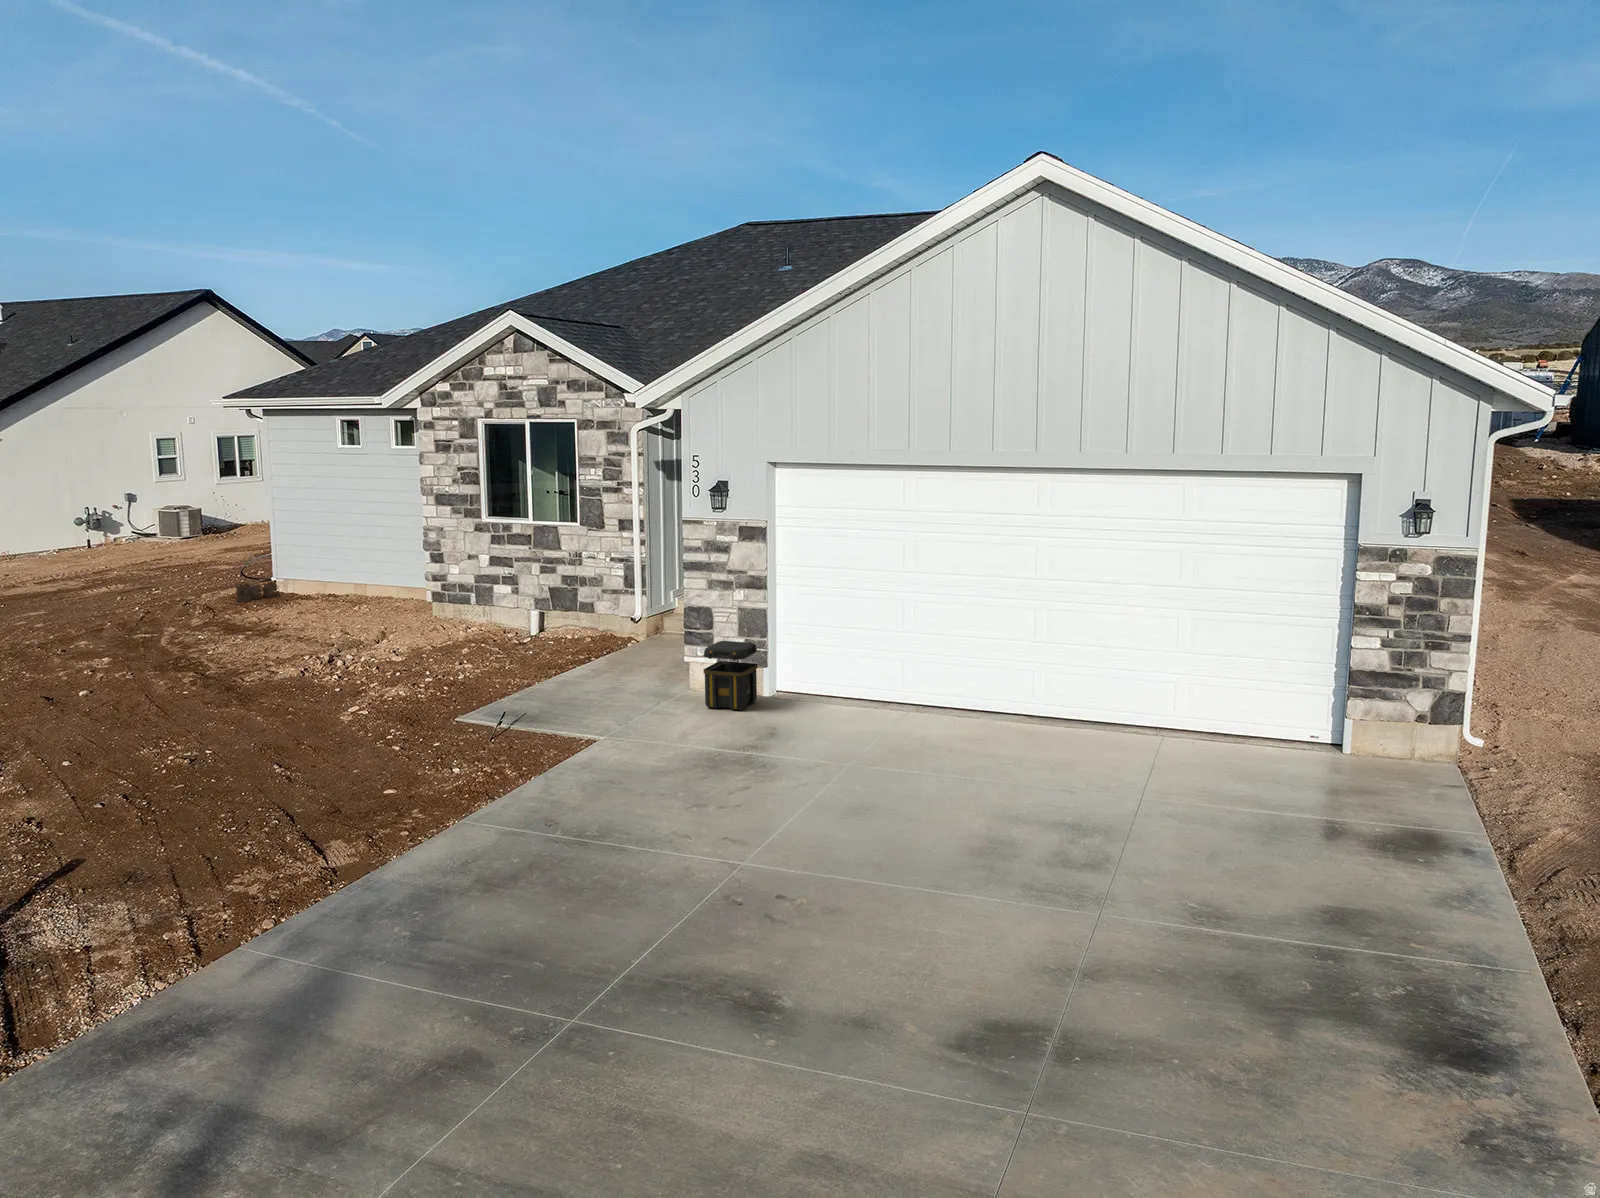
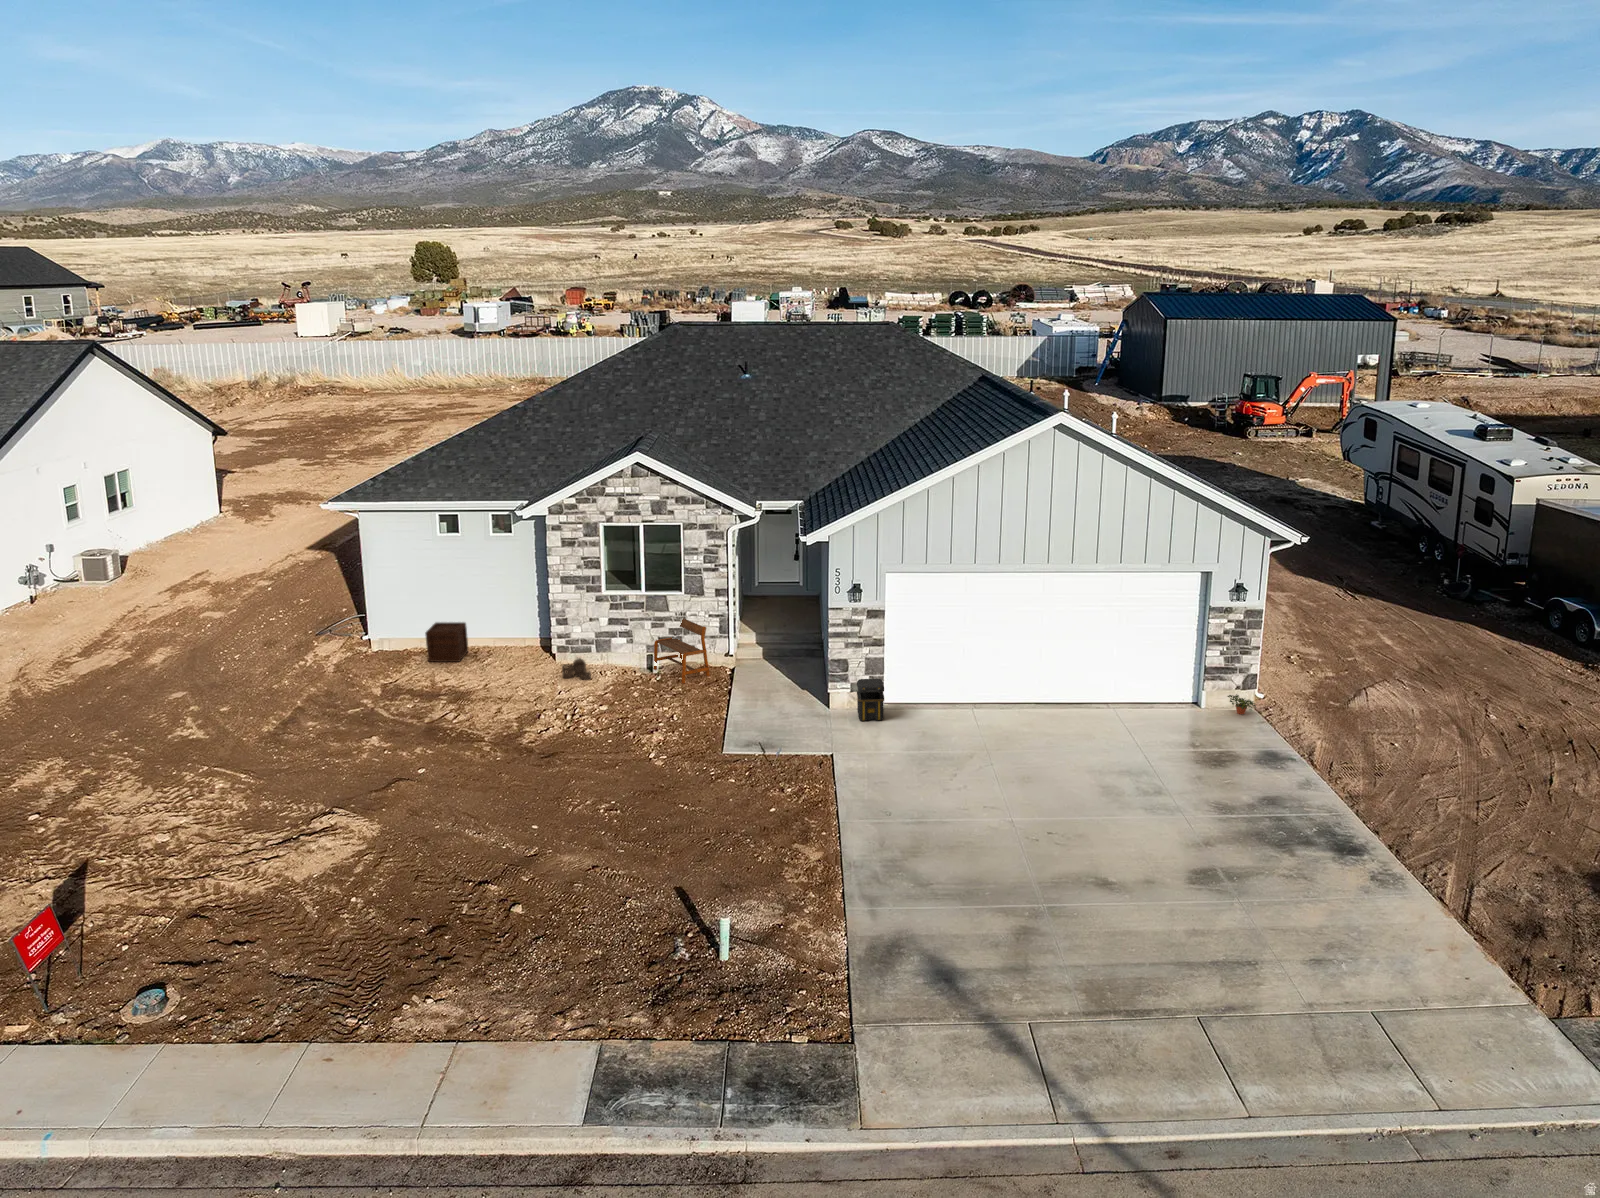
bench: none [540,560,595,648] -> present [654,618,710,684]
wooden crate: none [307,562,372,610] -> present [425,622,468,662]
woven basket: present [236,582,280,602] -> present [562,658,591,680]
potted plant: none [1390,729,1457,770] -> present [1228,694,1256,715]

